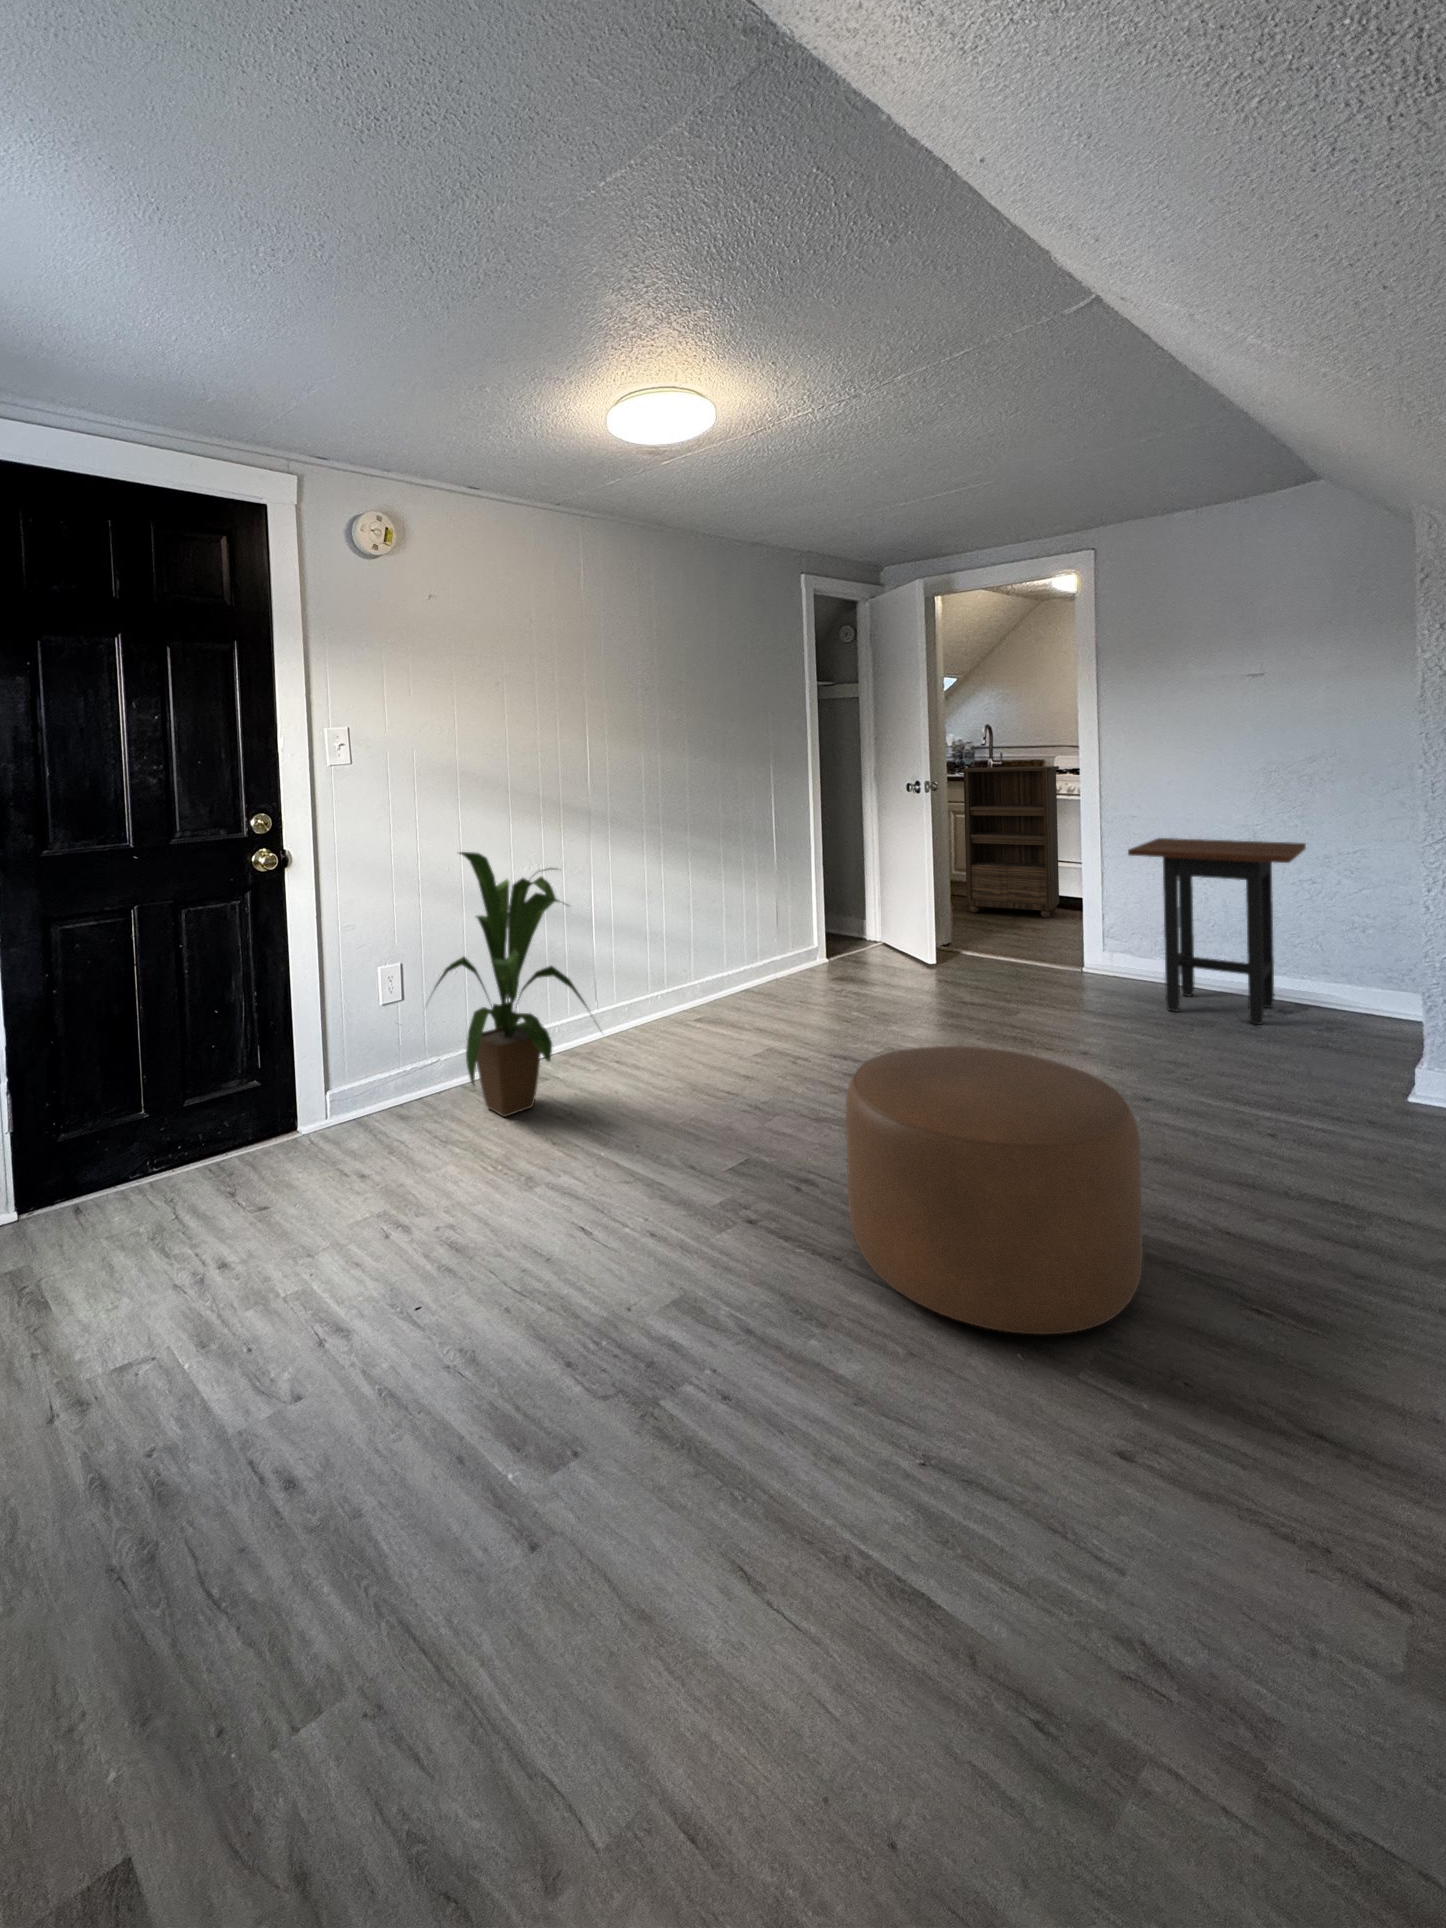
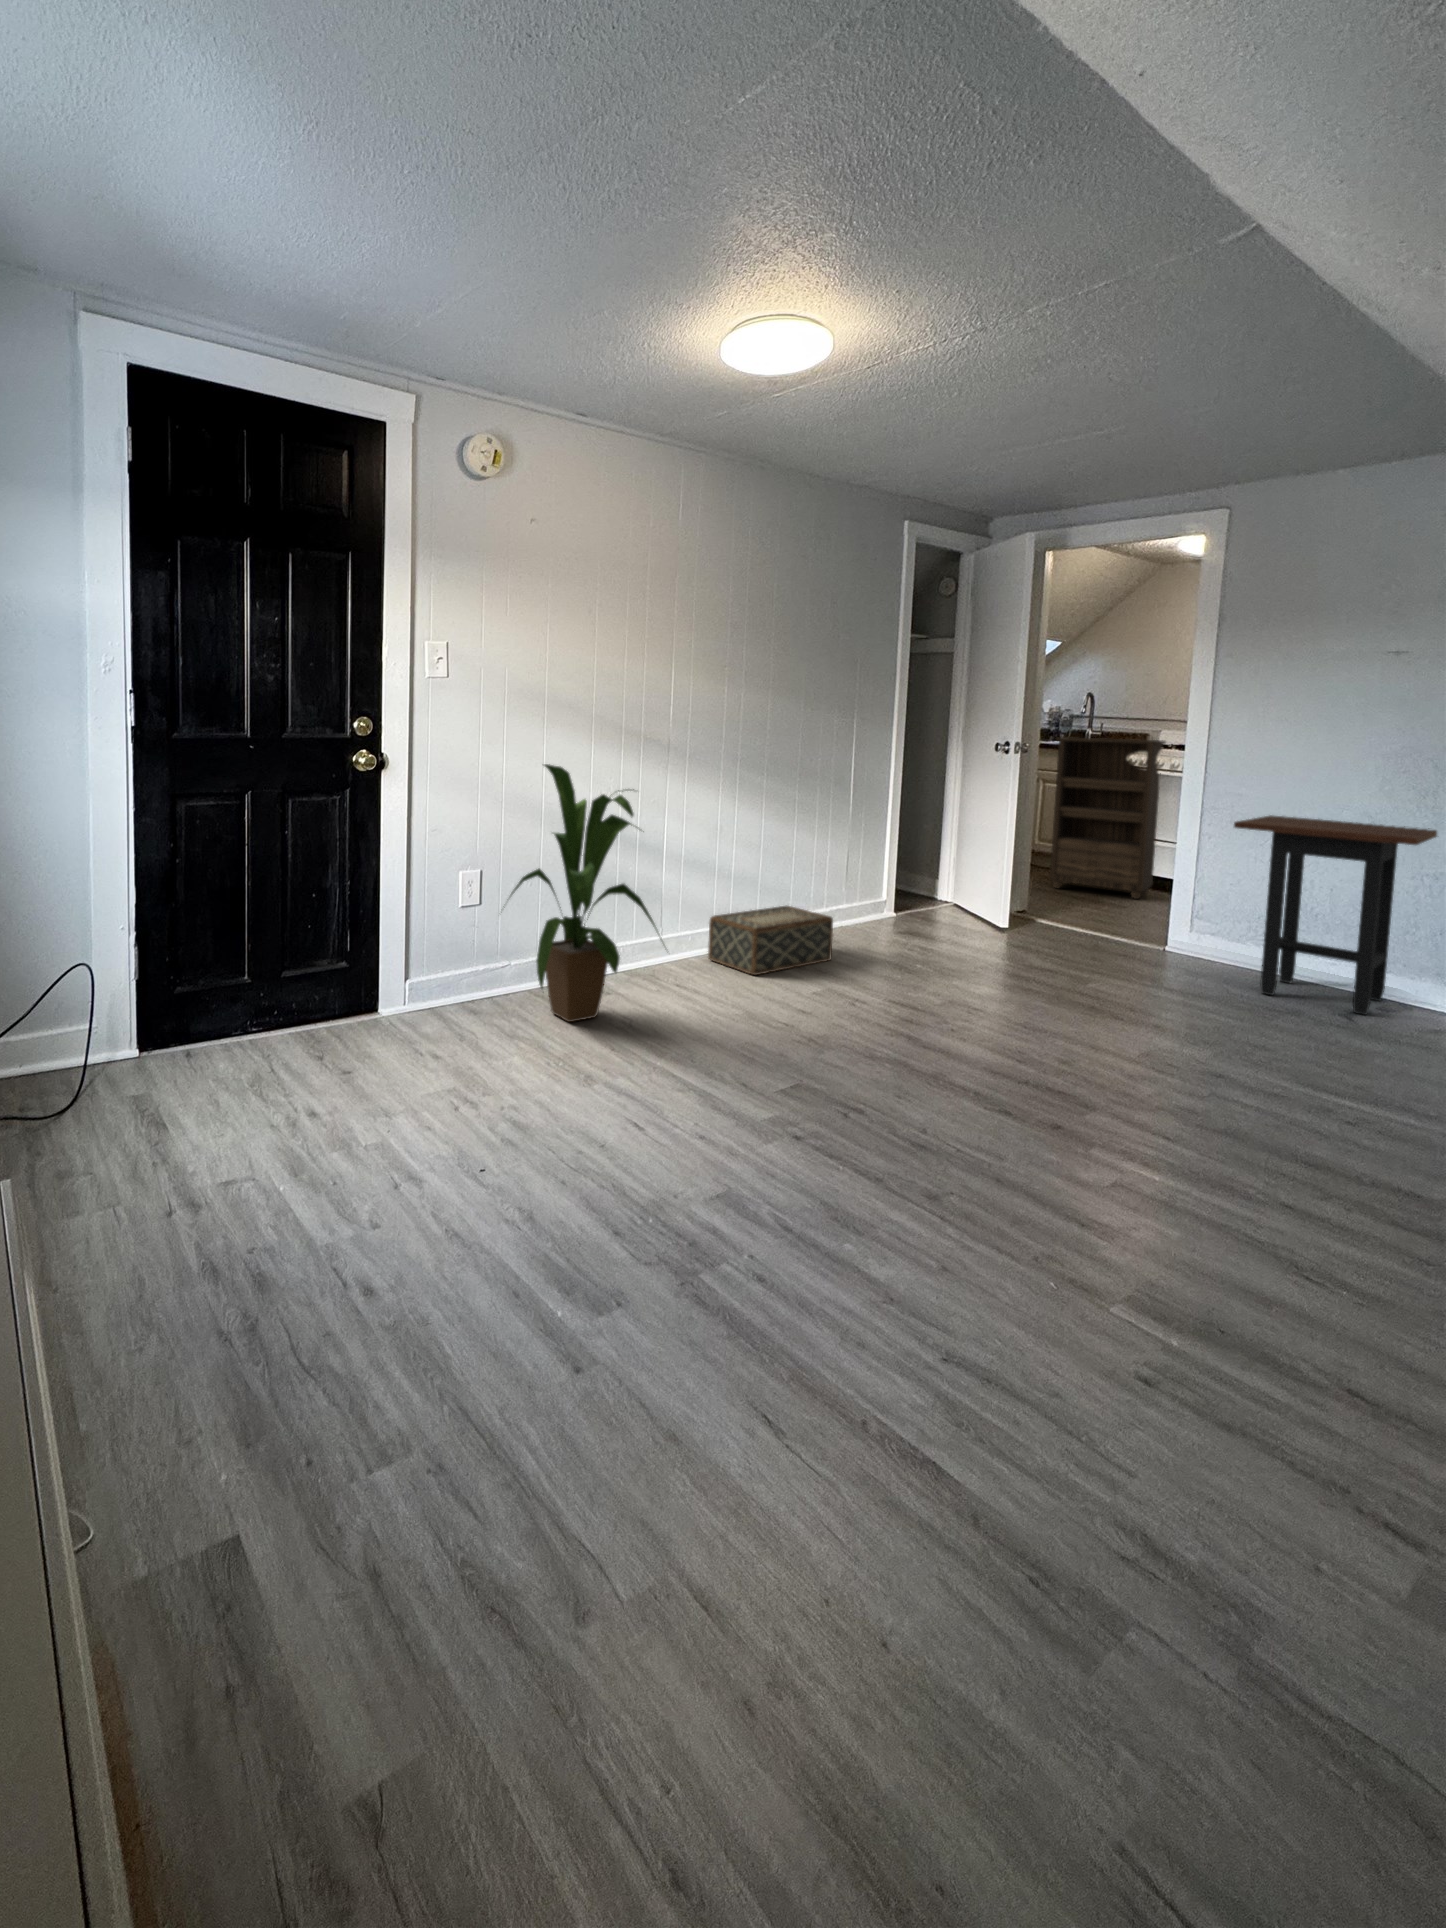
woven basket: none [645,961,768,1039] -> present [708,906,833,975]
ottoman: present [846,1046,1143,1334] -> none [906,981,1212,1248]

